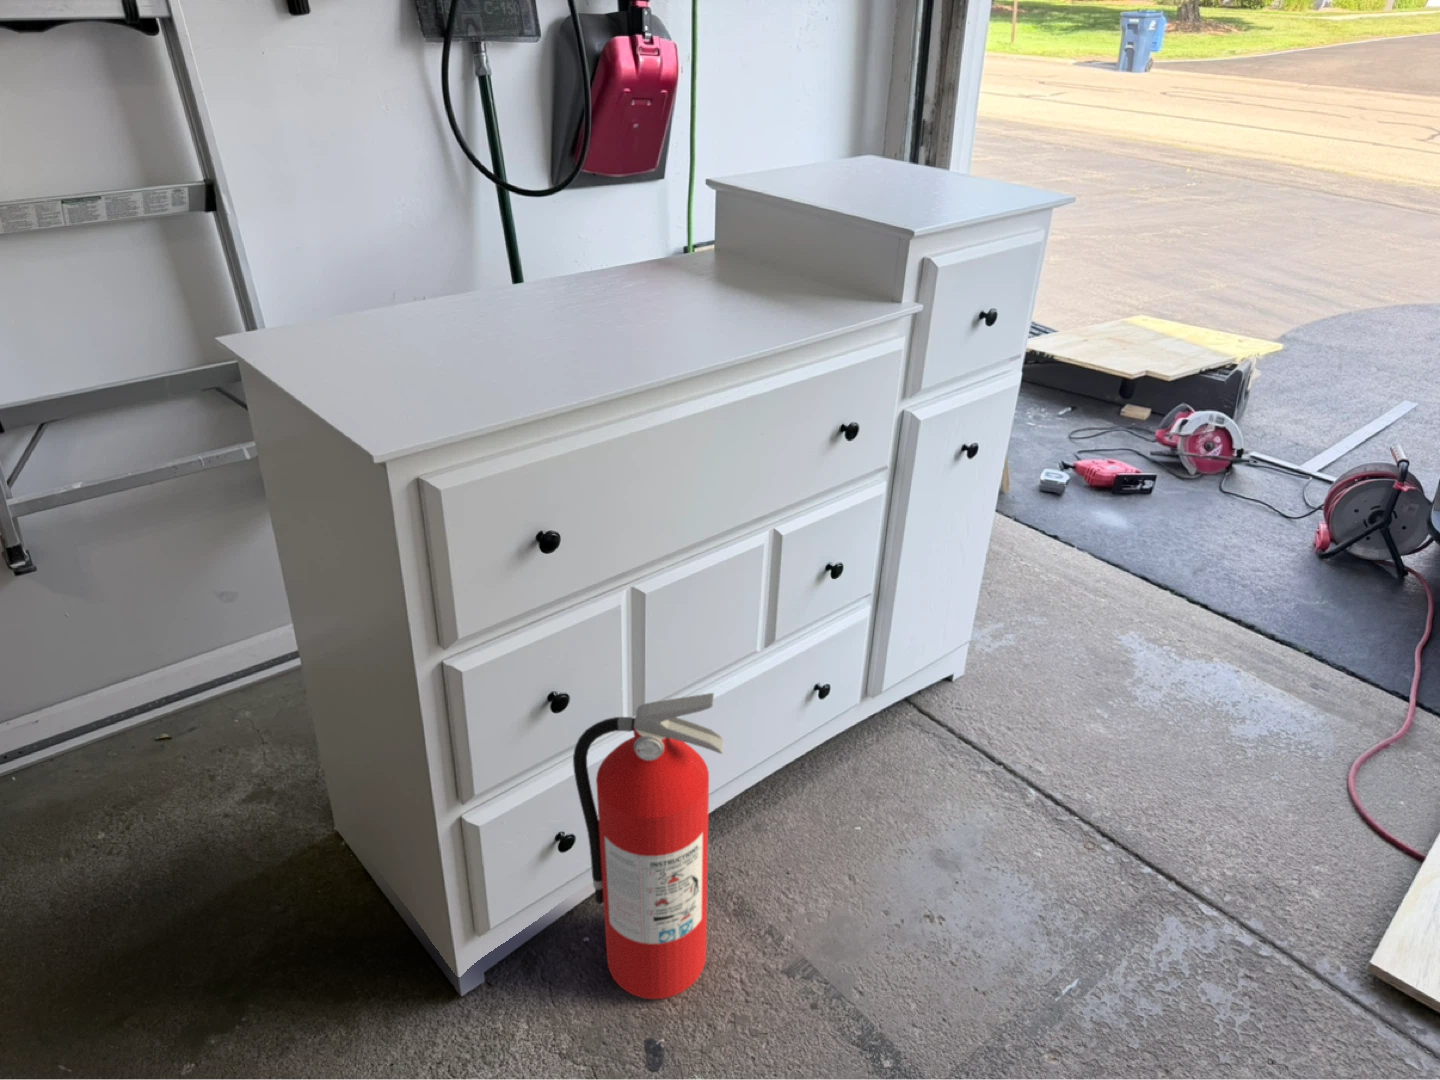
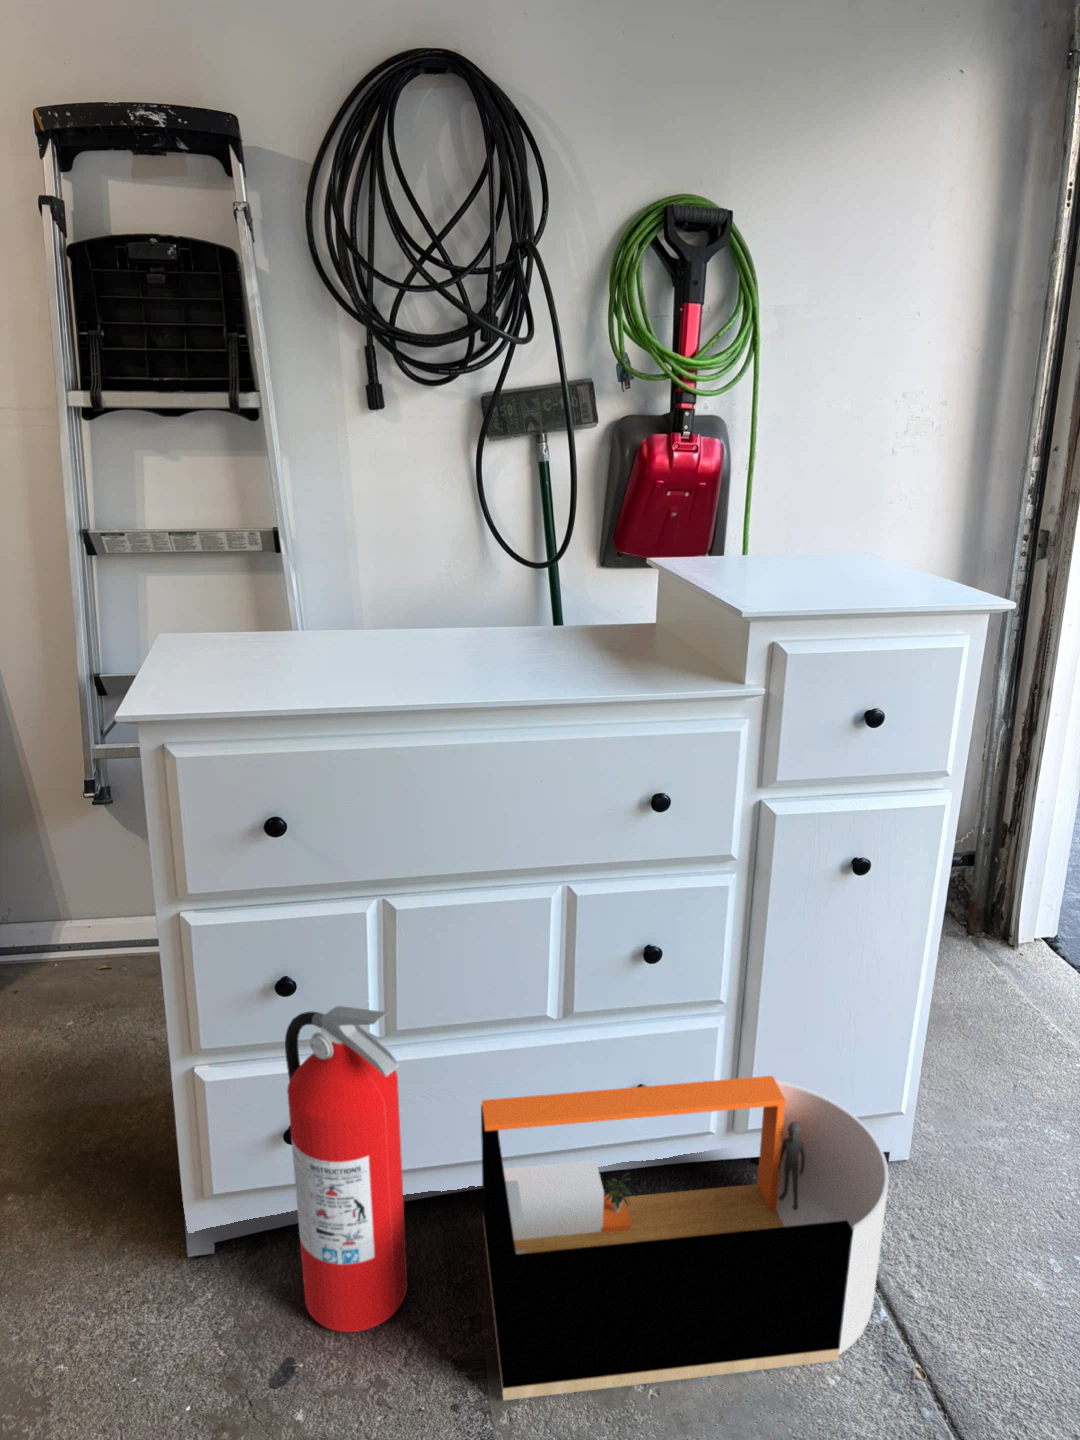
storage bin: none [713,643,1061,981] -> present [481,1076,889,1400]

